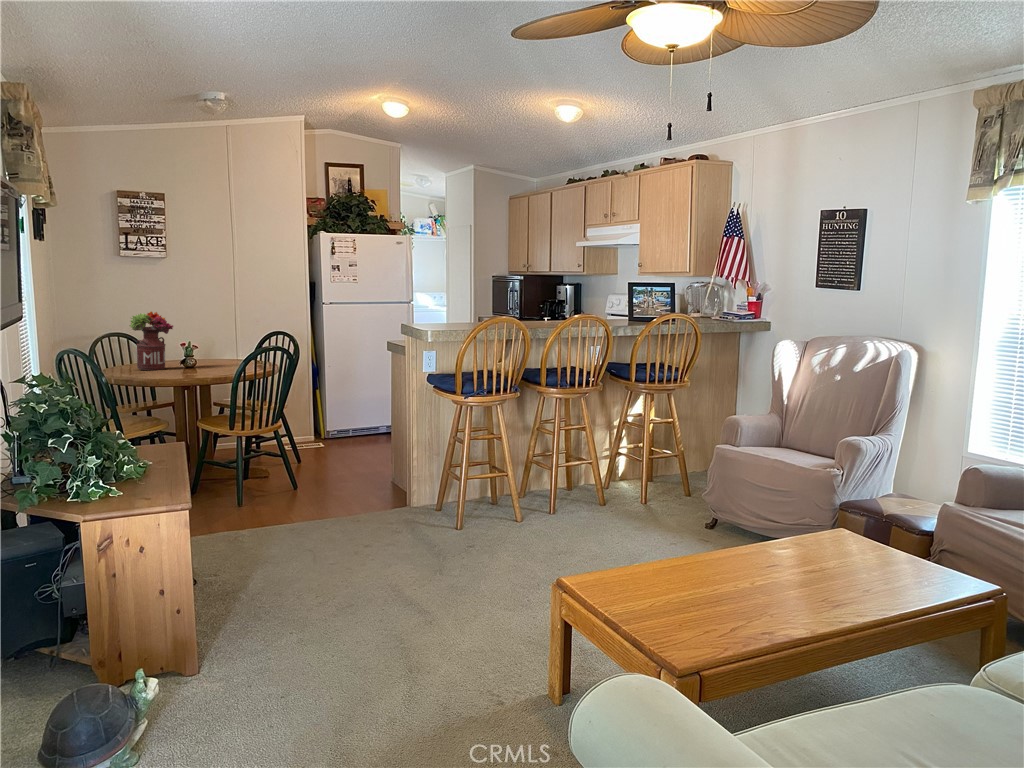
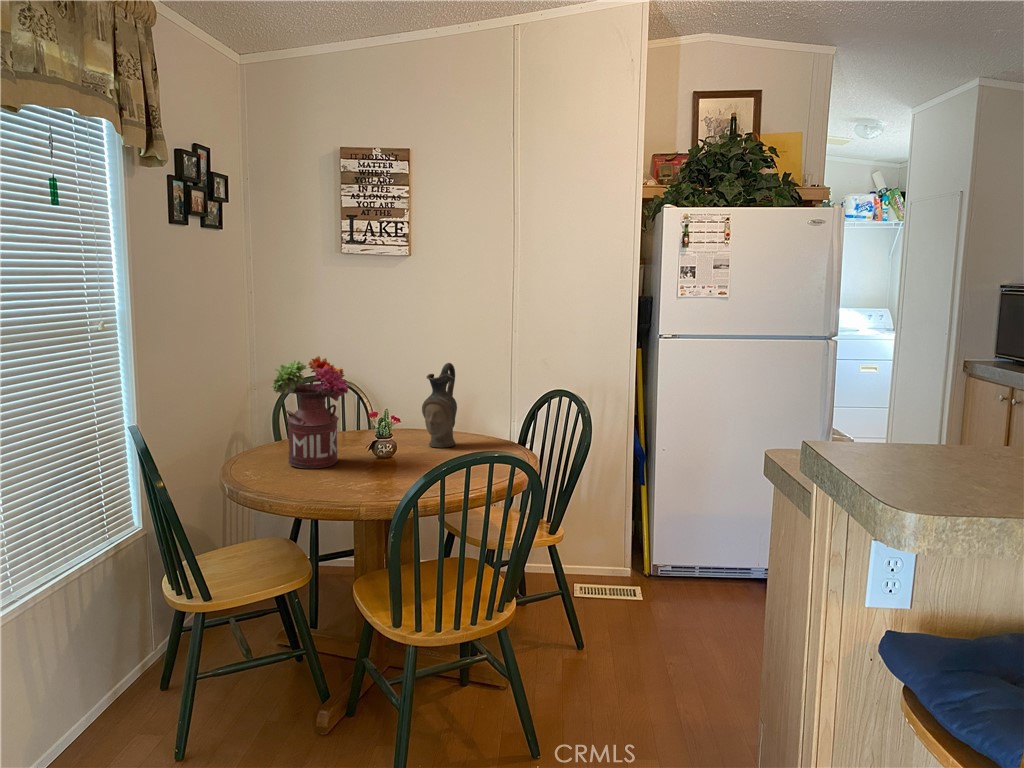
ceramic pitcher: none [201,317,221,363] -> present [422,363,457,447]

